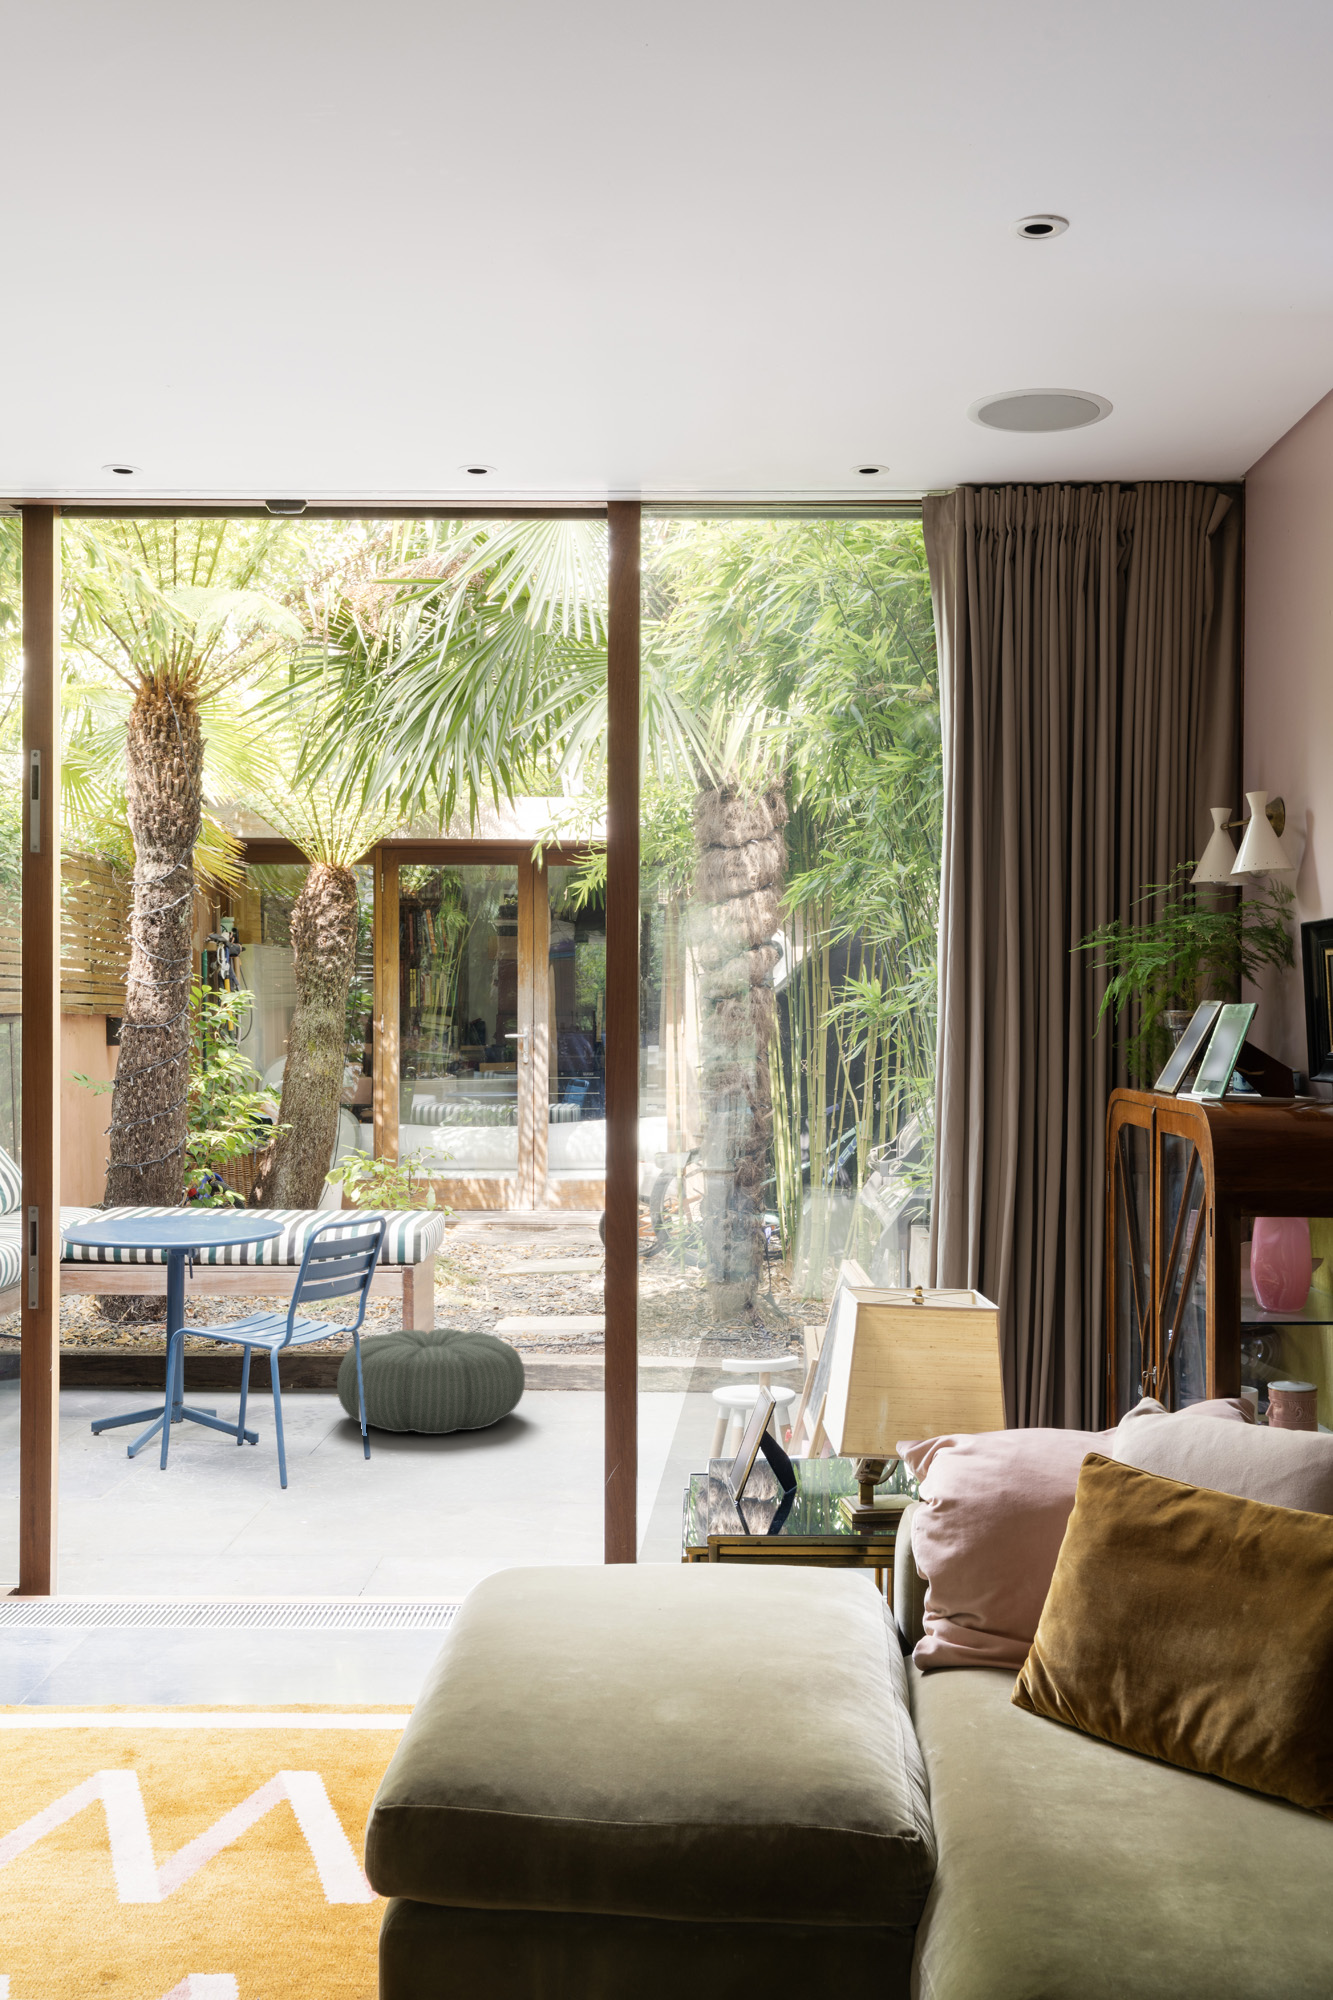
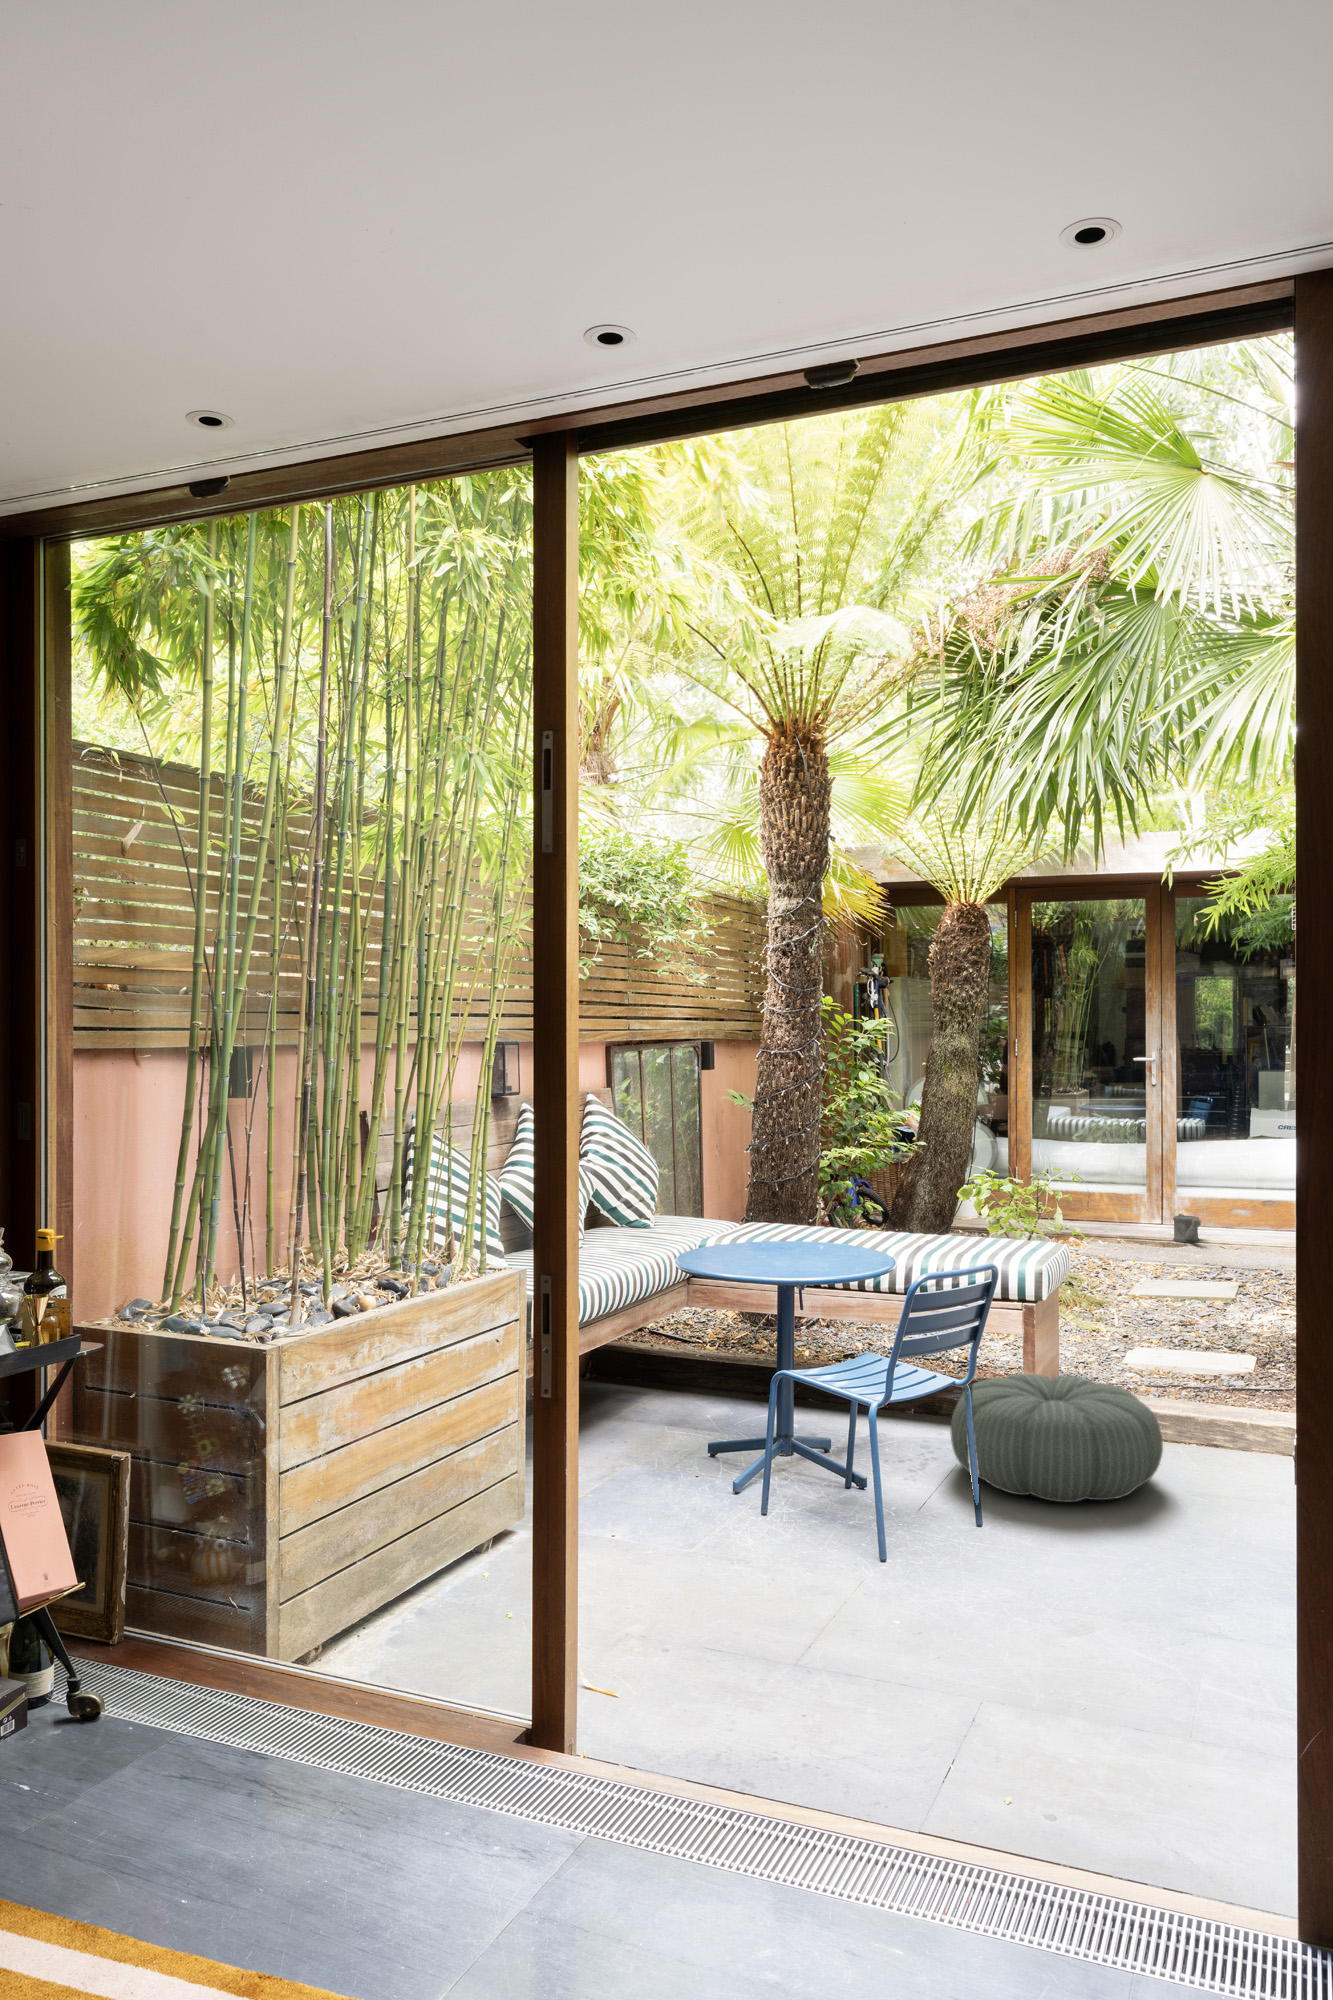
watering can: none [541,1197,567,1225] -> present [1173,1214,1201,1243]

